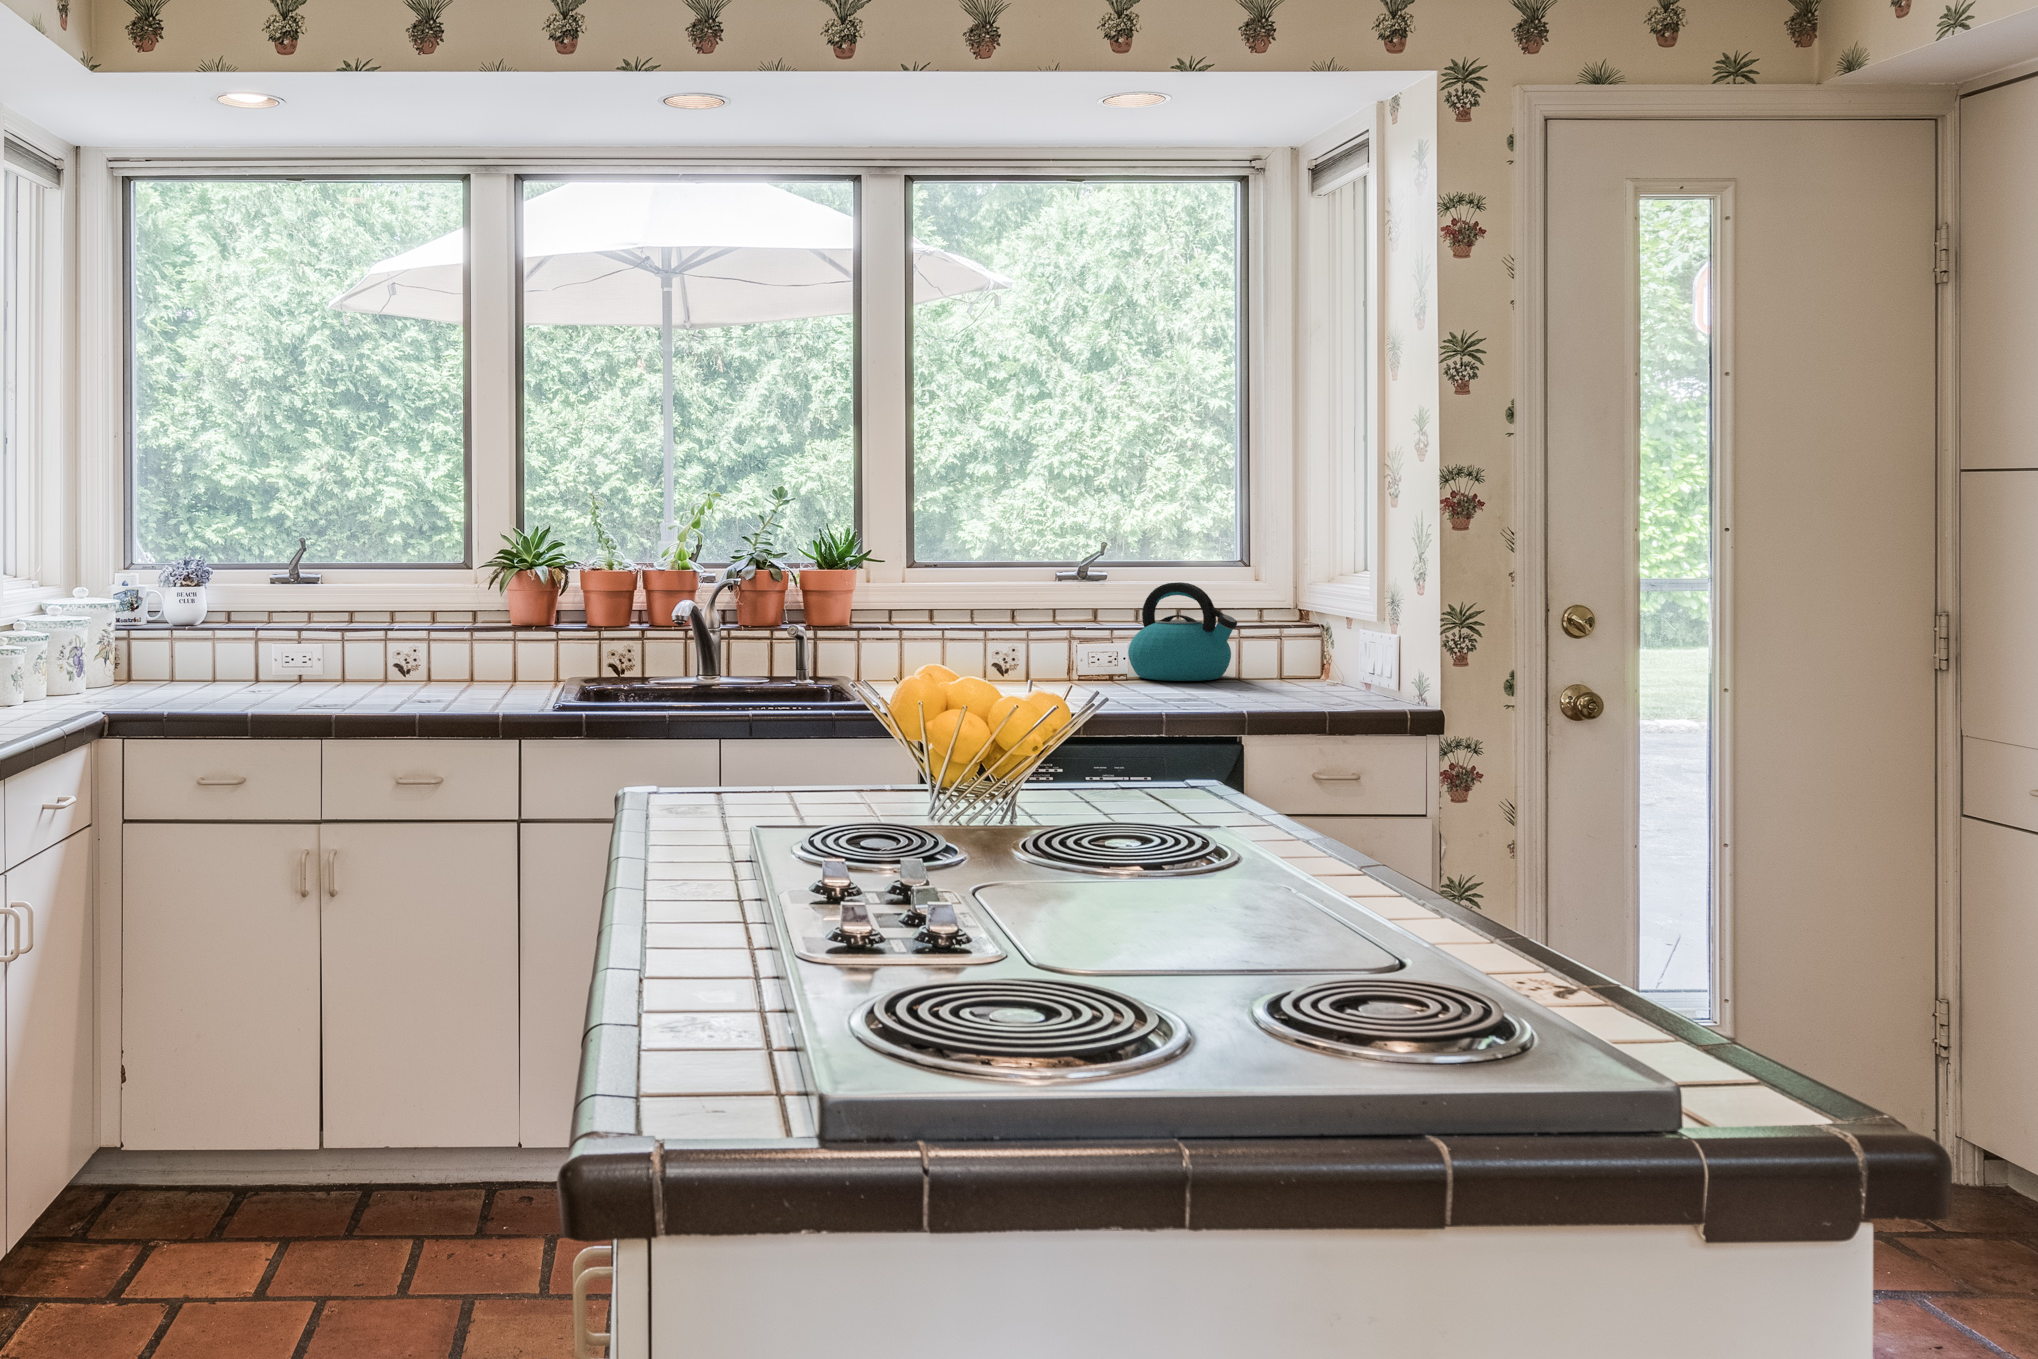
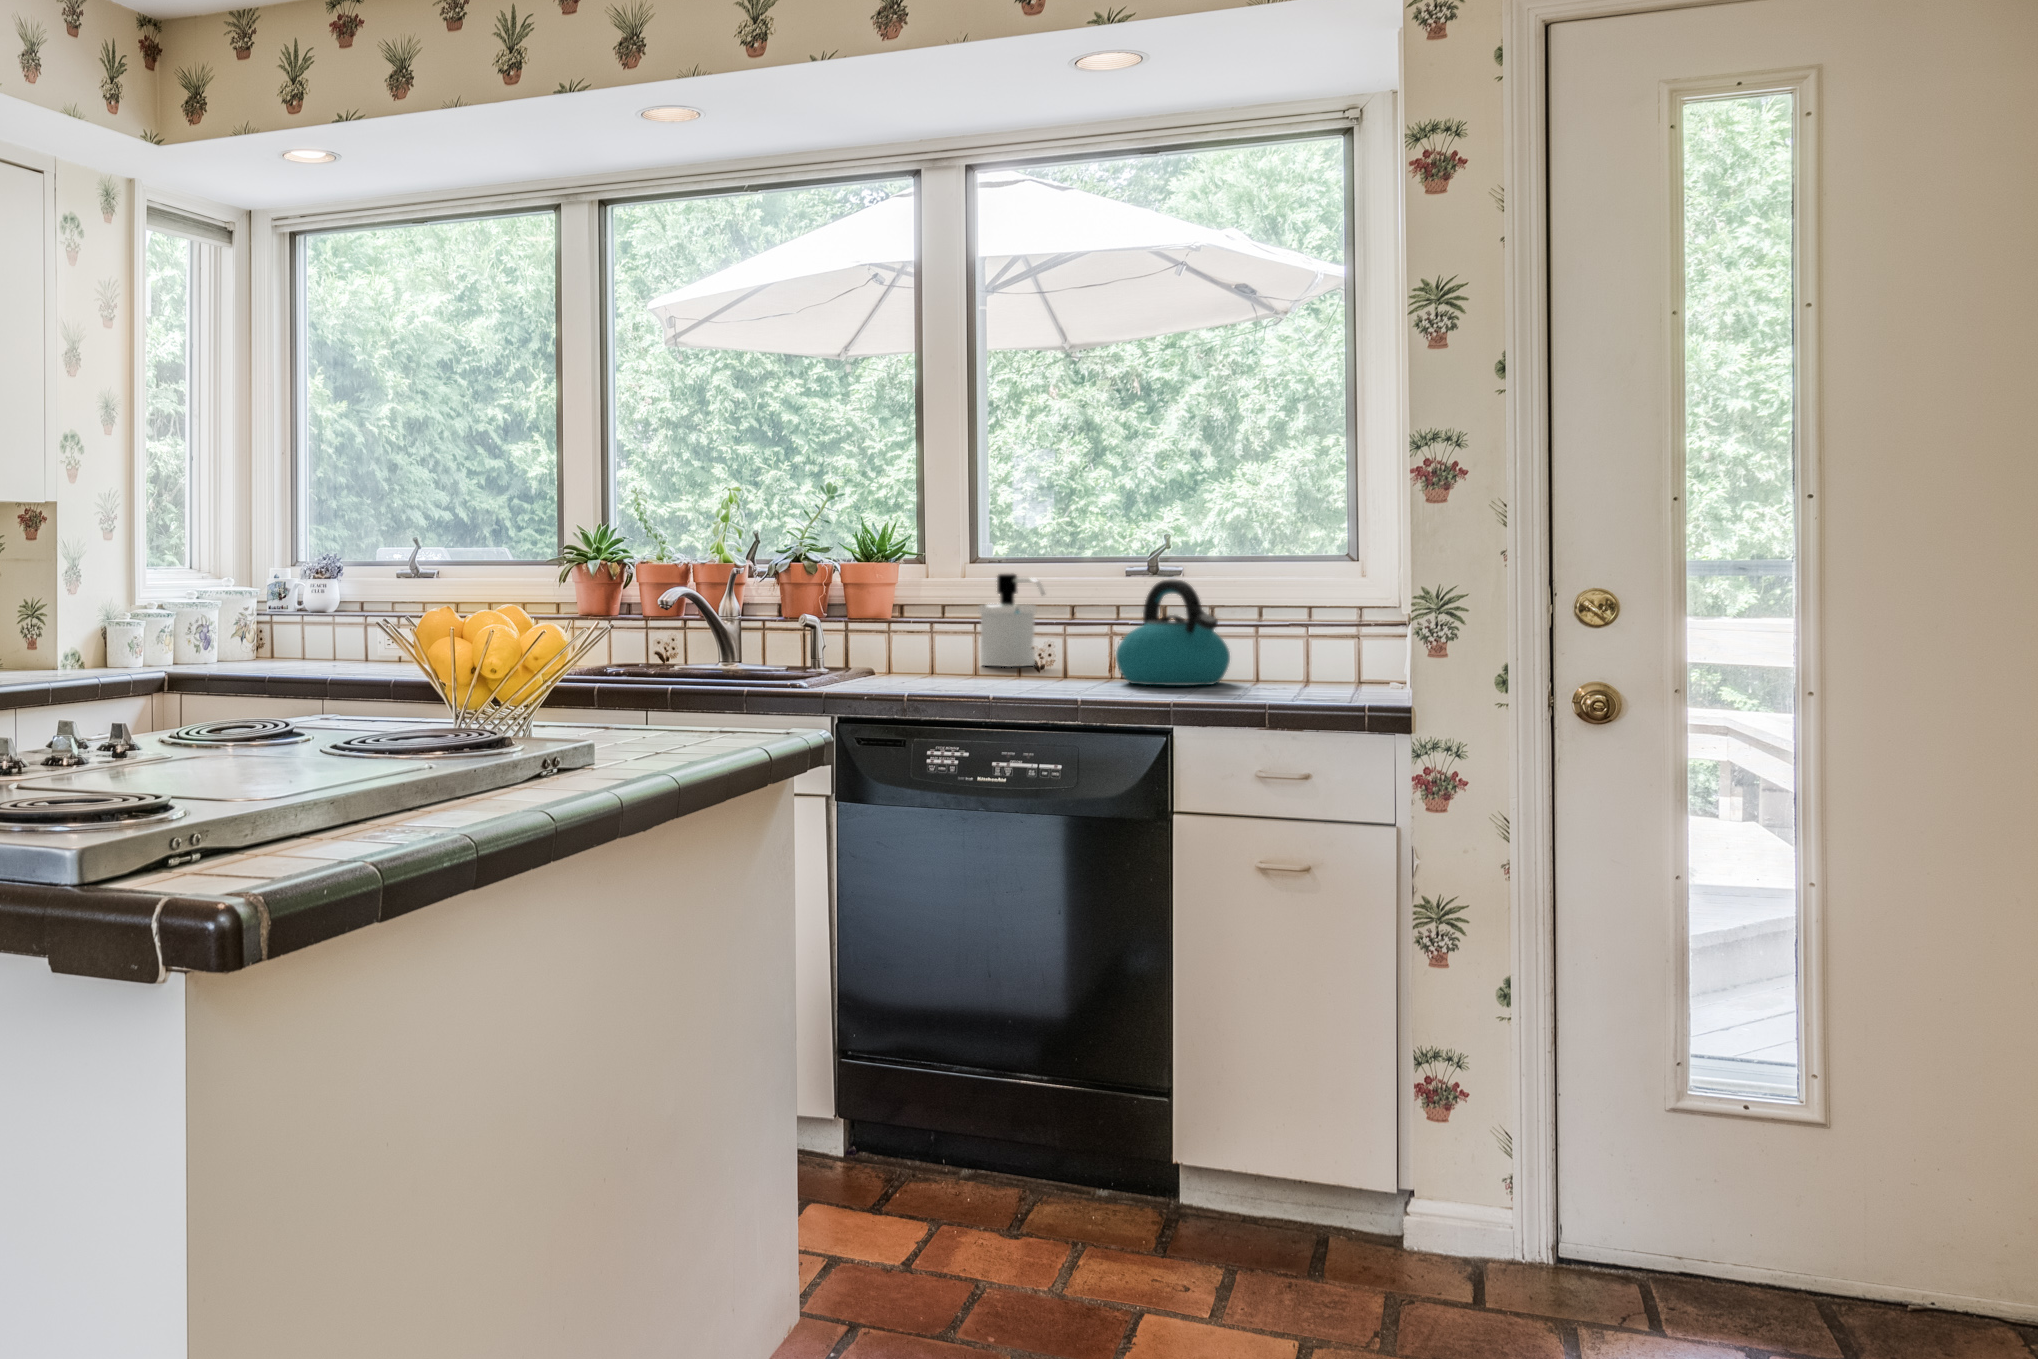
soap dispenser: none [940,573,1018,663] -> present [979,574,1045,667]

